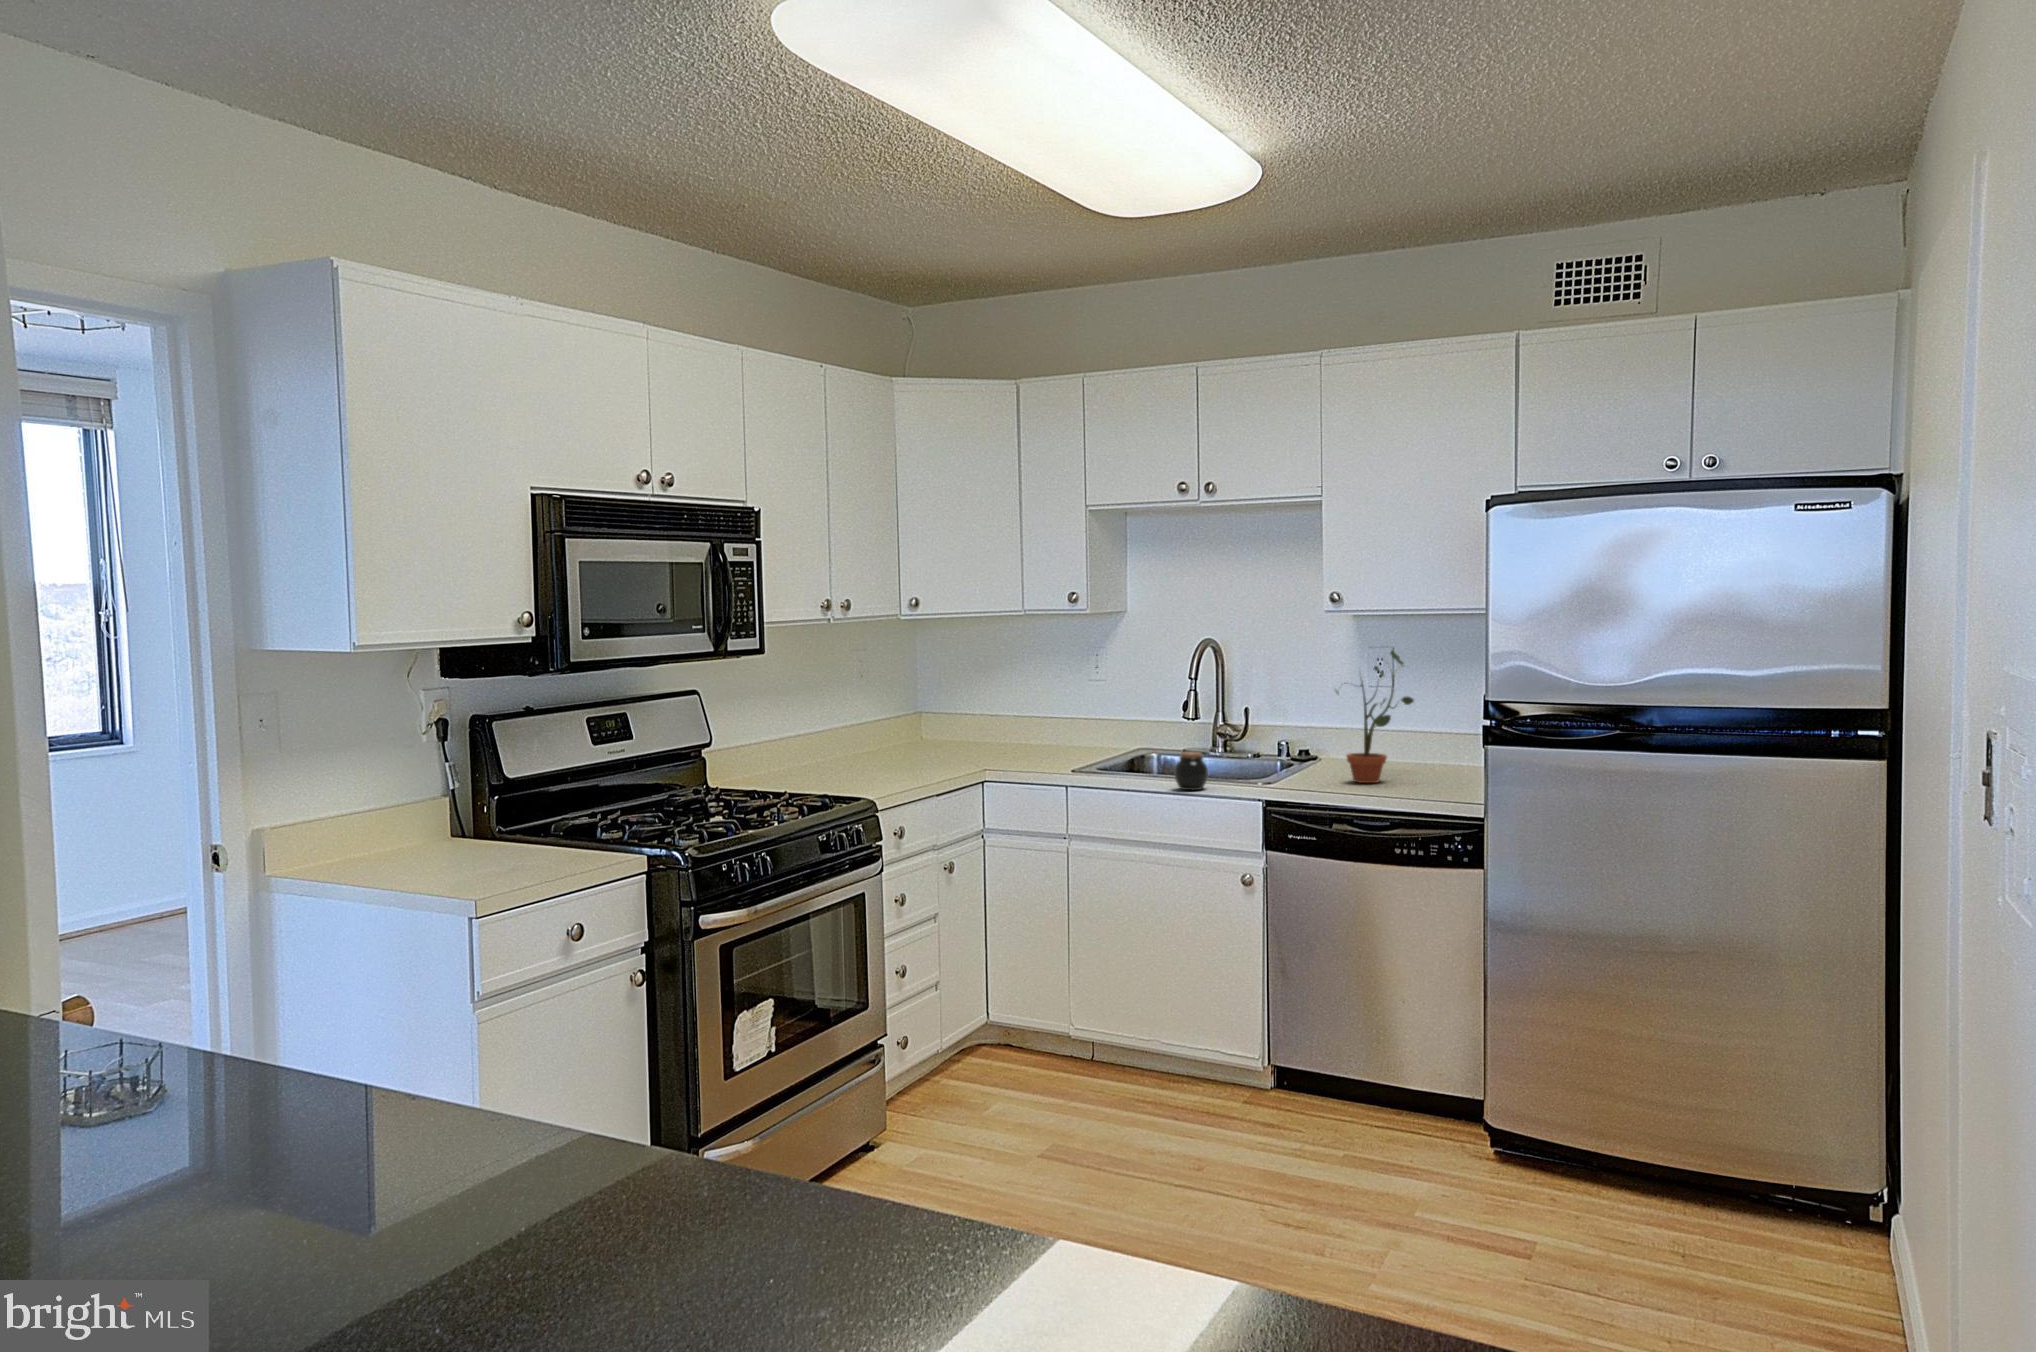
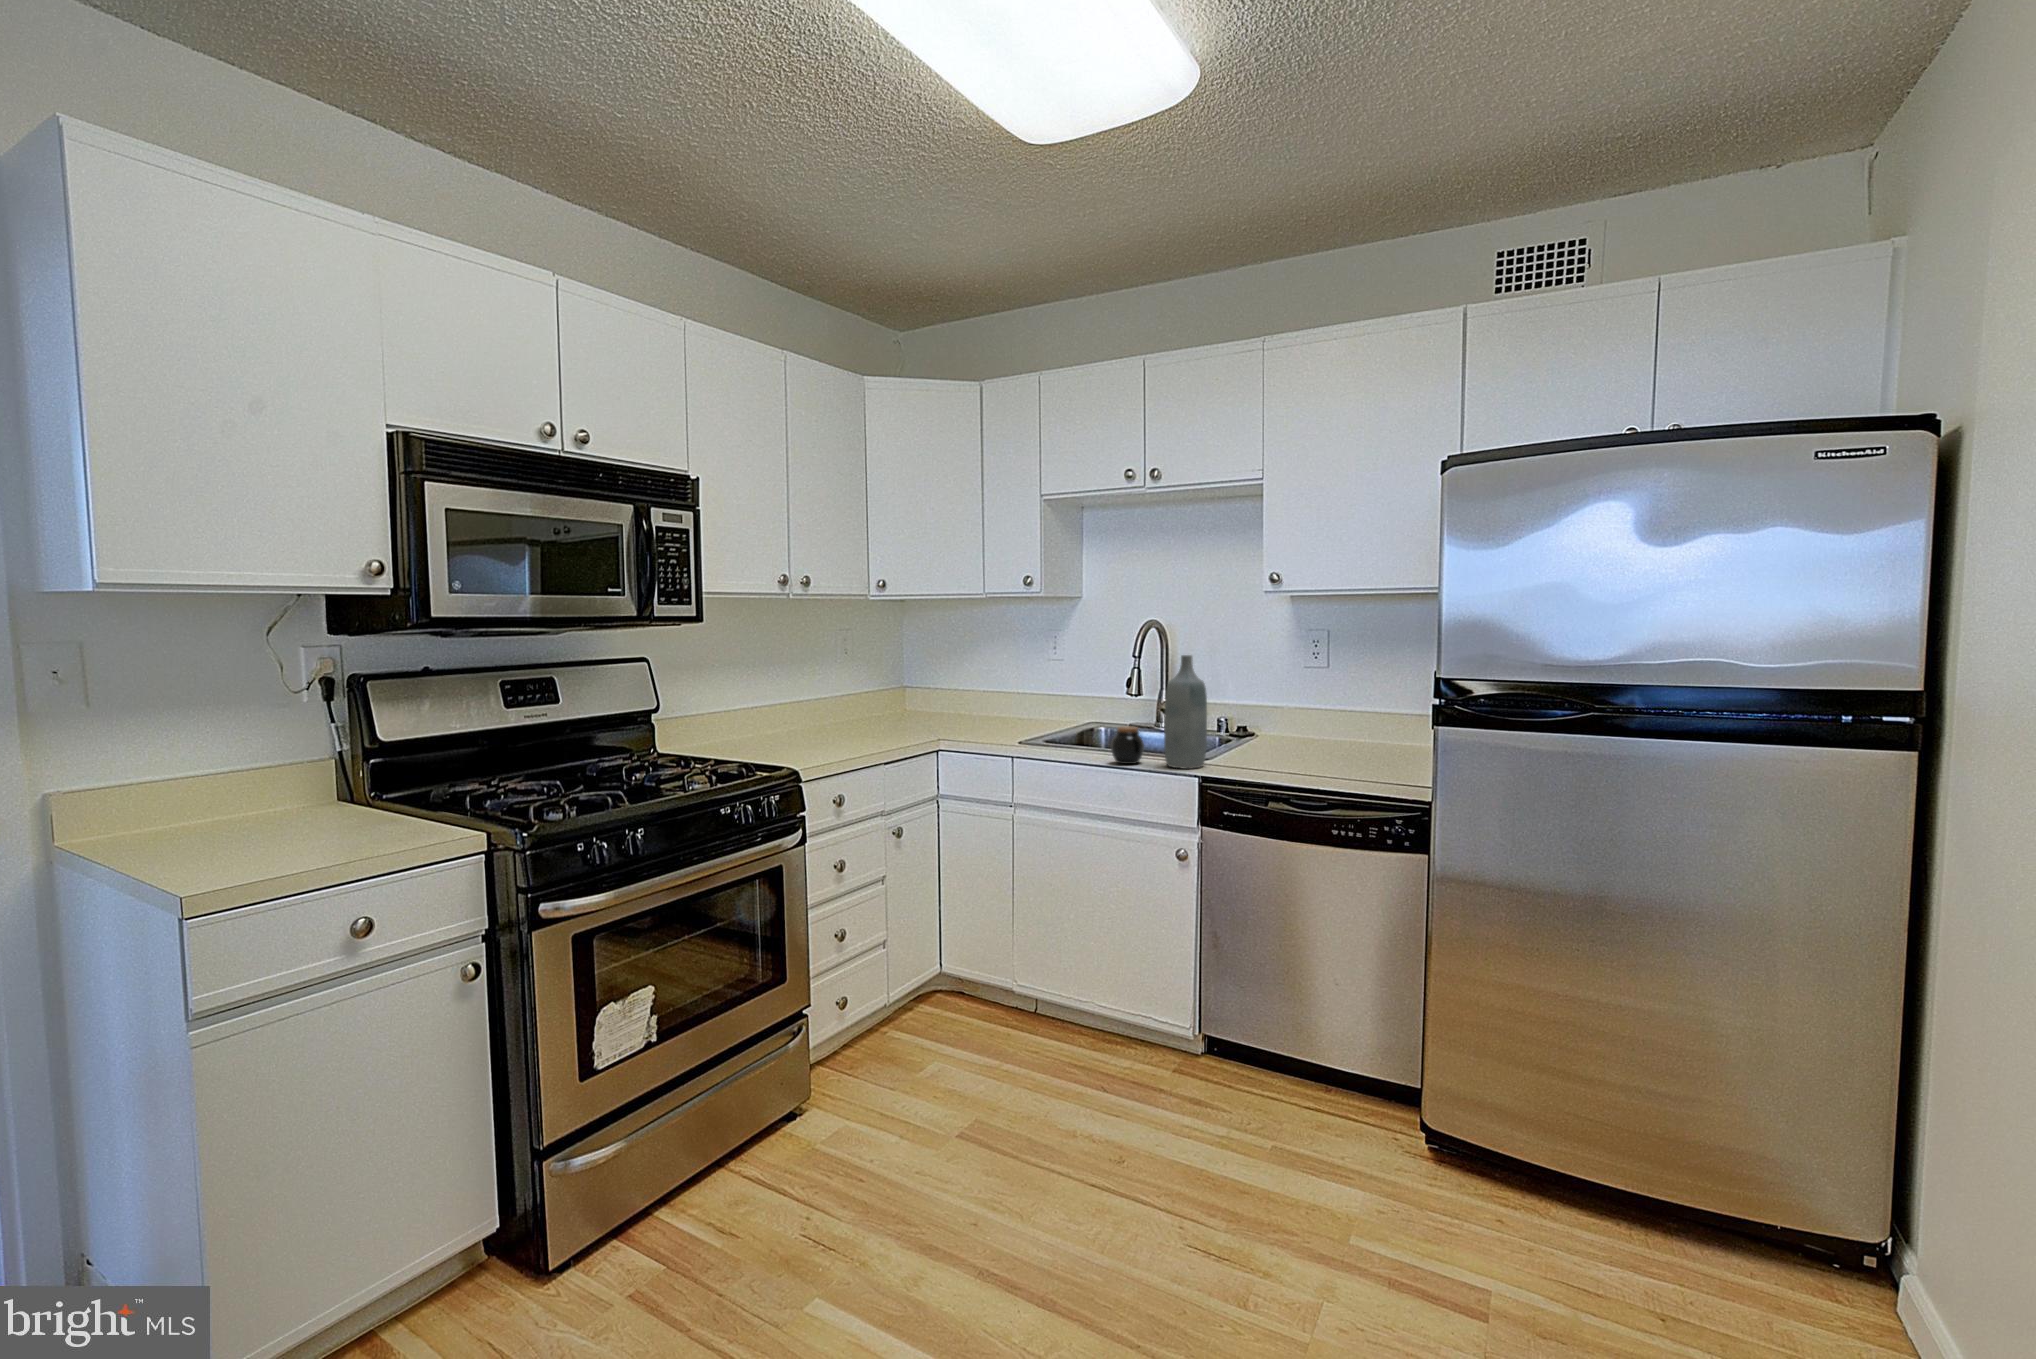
potted plant: present [1336,651,1414,783] -> none [1270,631,1351,761]
bottle: none [1230,679,1272,793] -> present [1164,655,1207,769]

